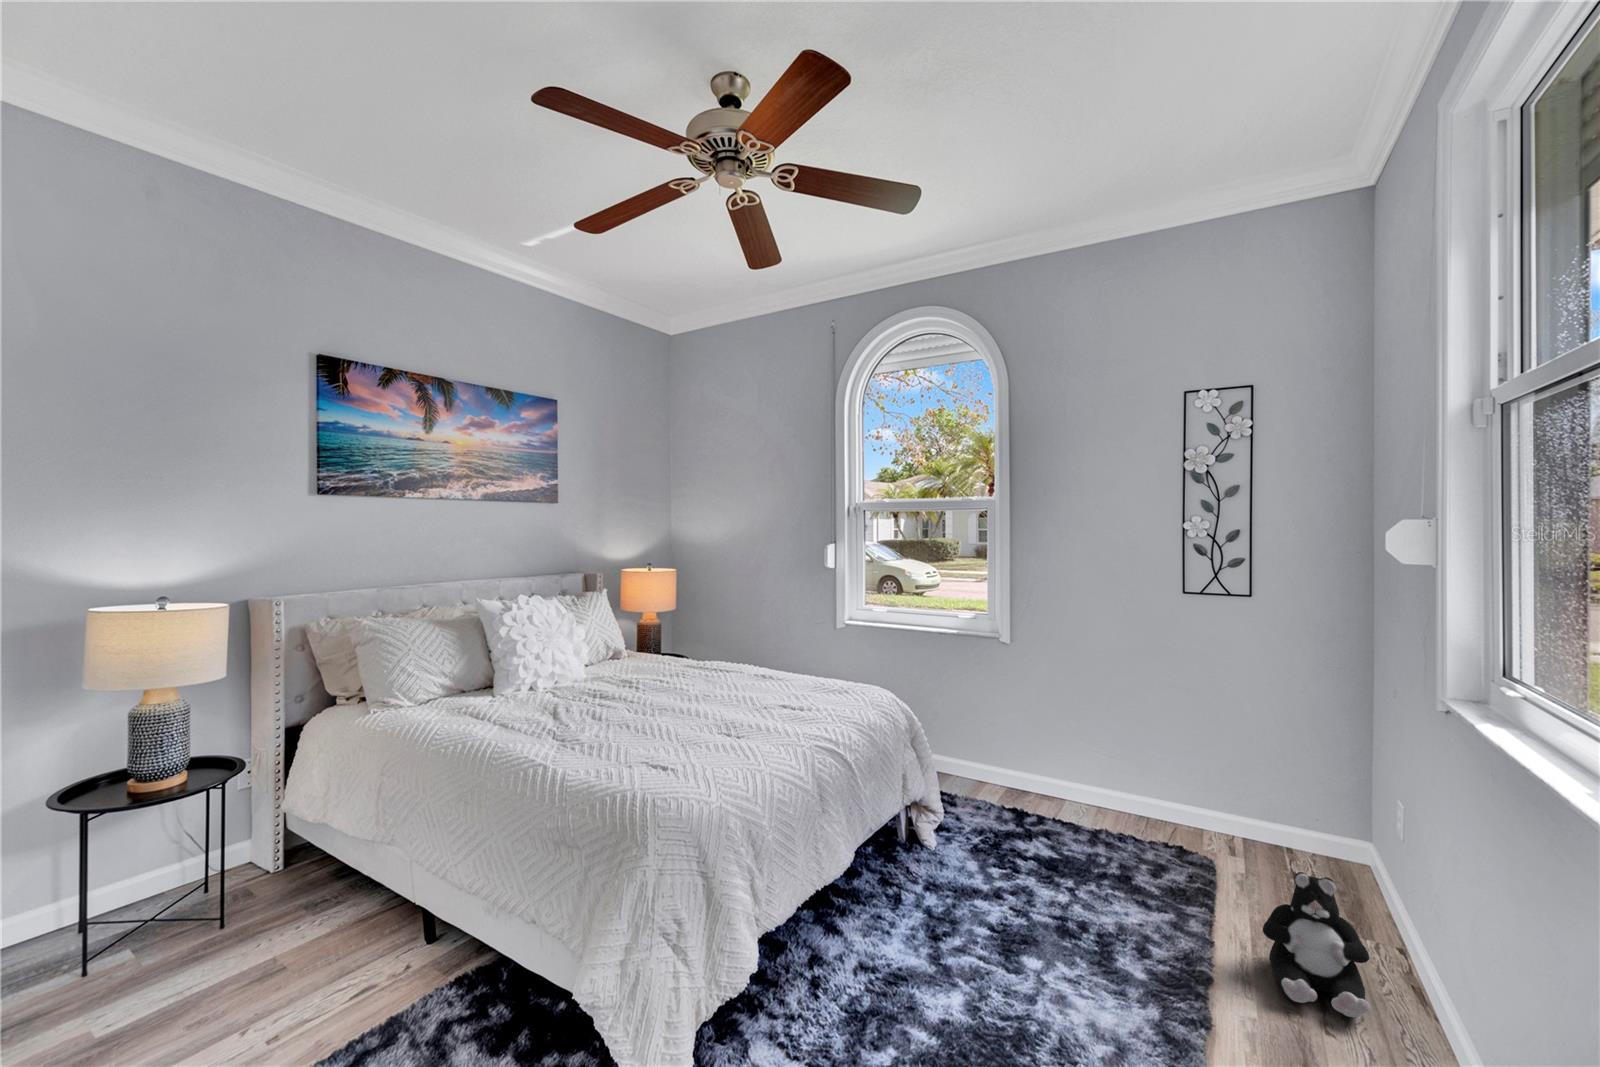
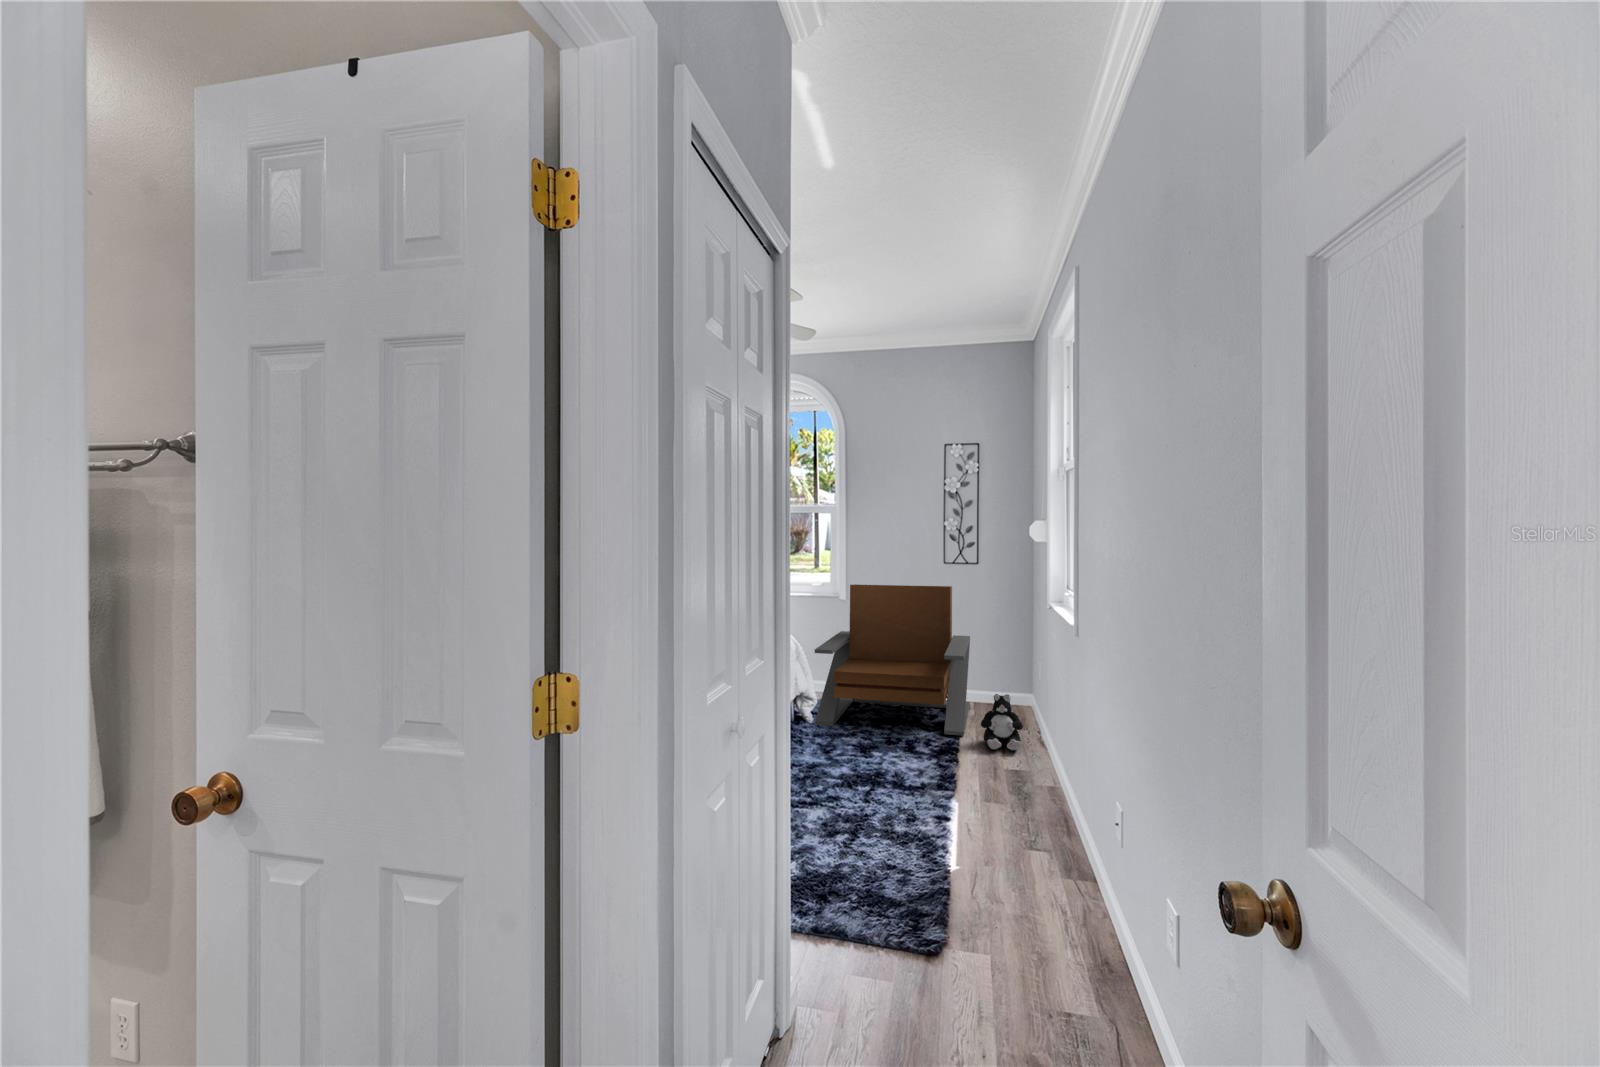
lounge chair: none [938,621,1233,938] -> present [815,585,970,736]

